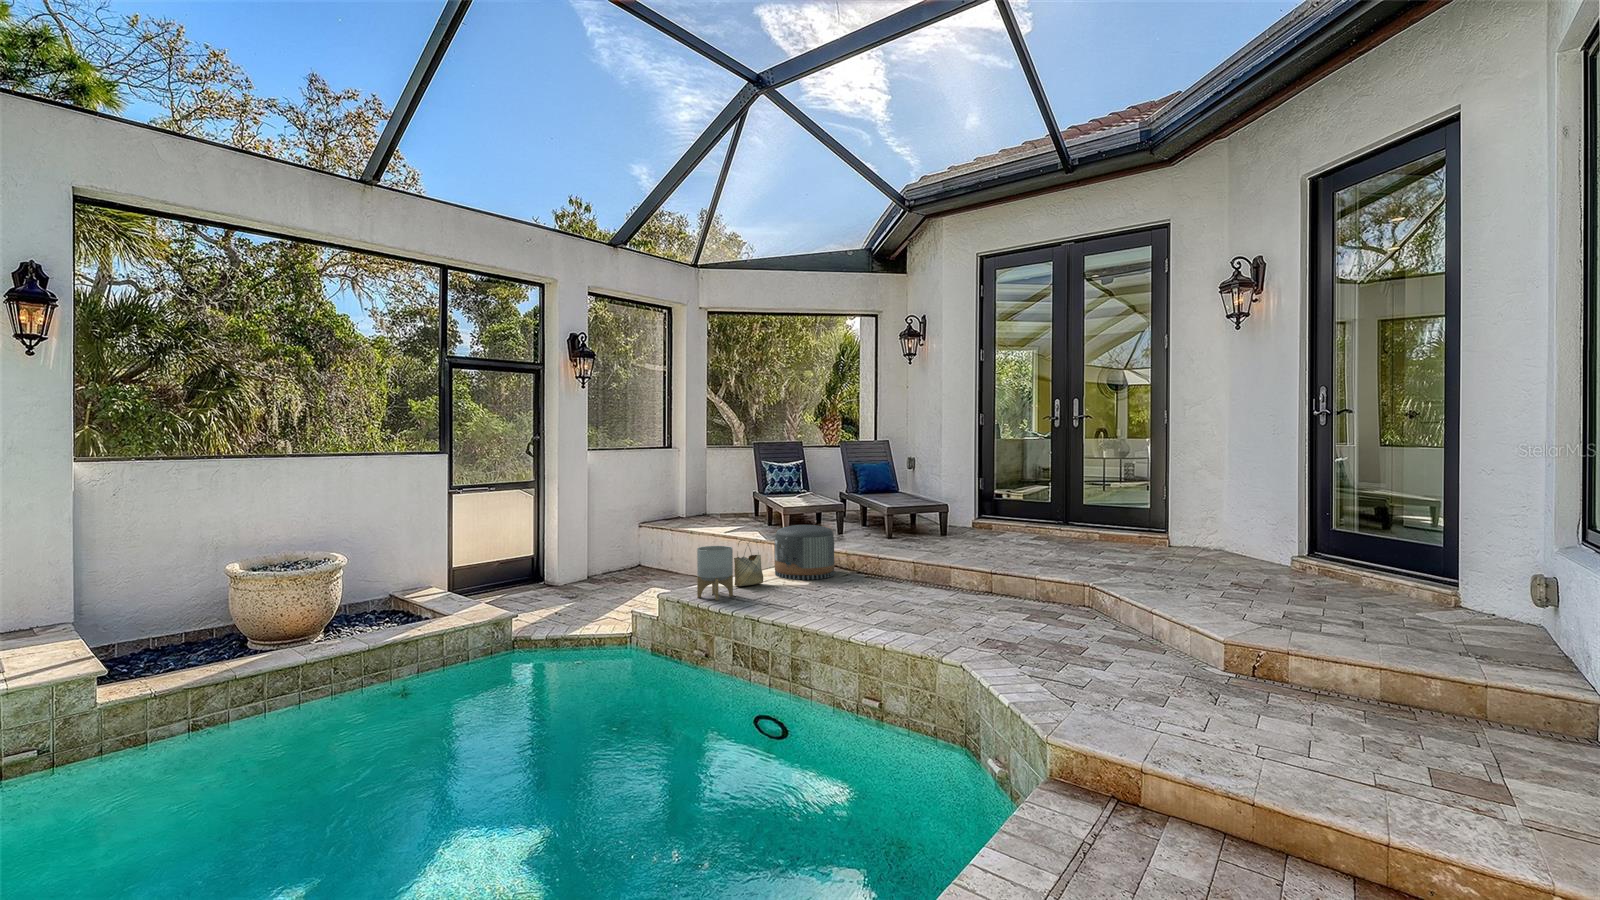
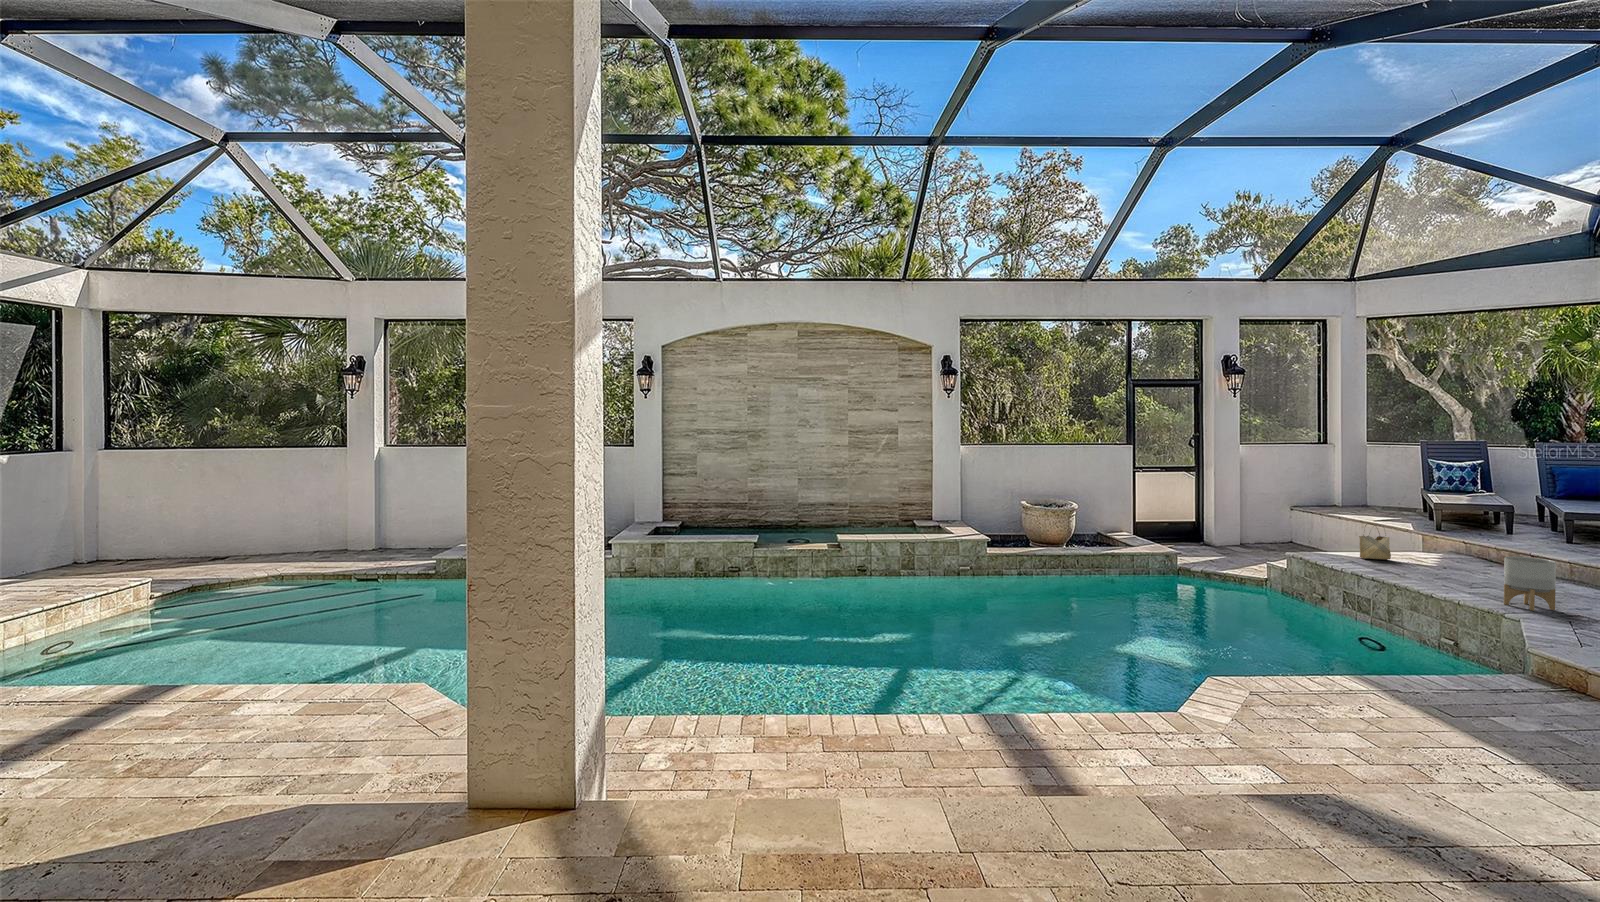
pouf: present [775,525,834,580] -> none [1412,518,1486,566]
planter: present [697,546,733,600] -> present [1504,557,1556,611]

